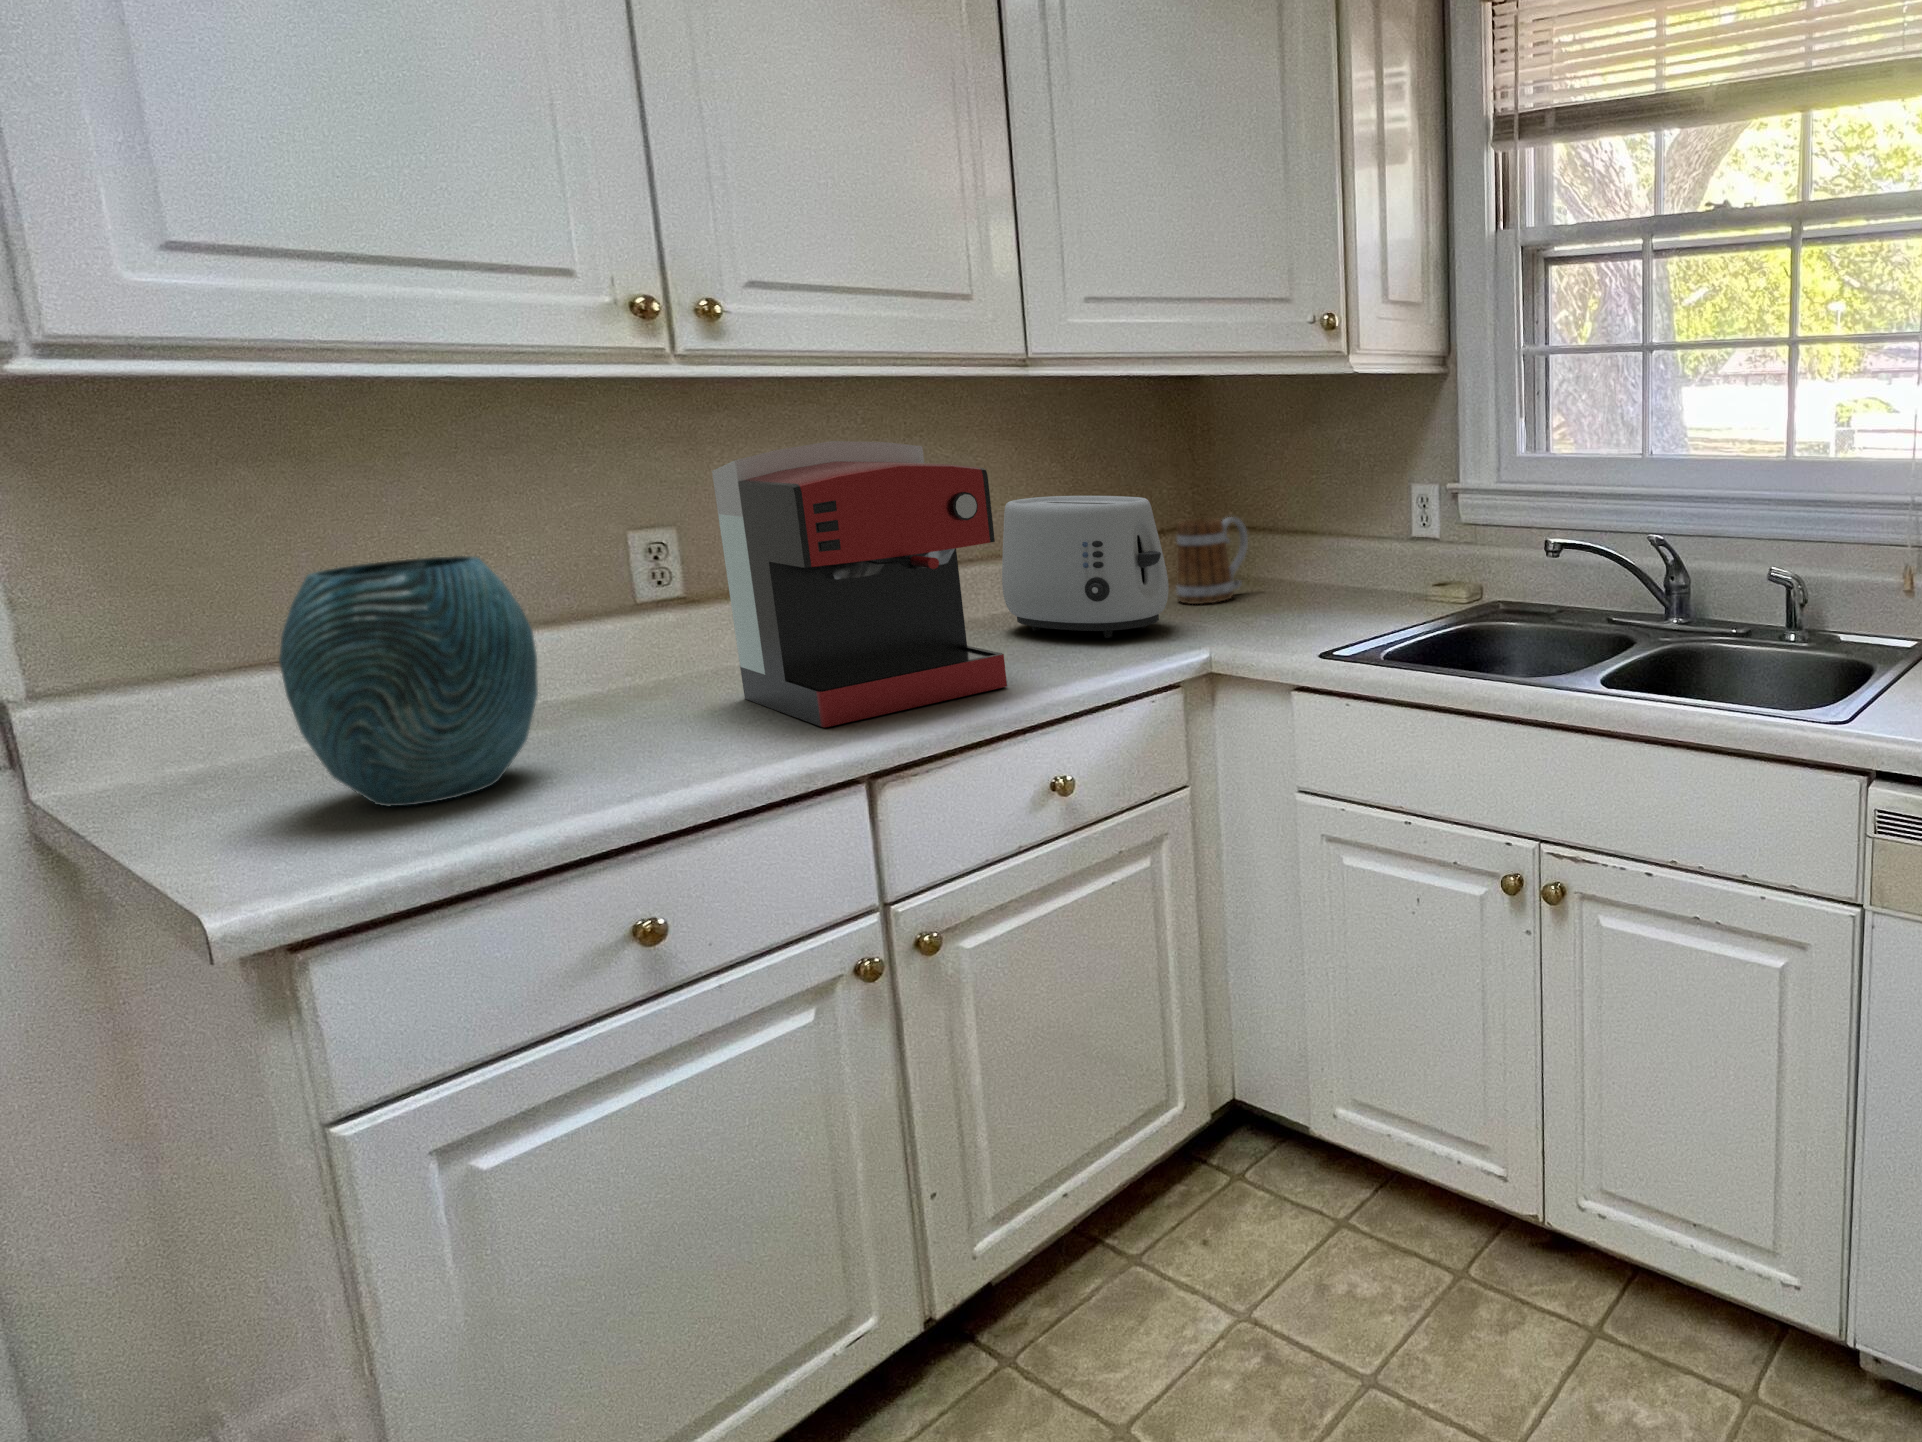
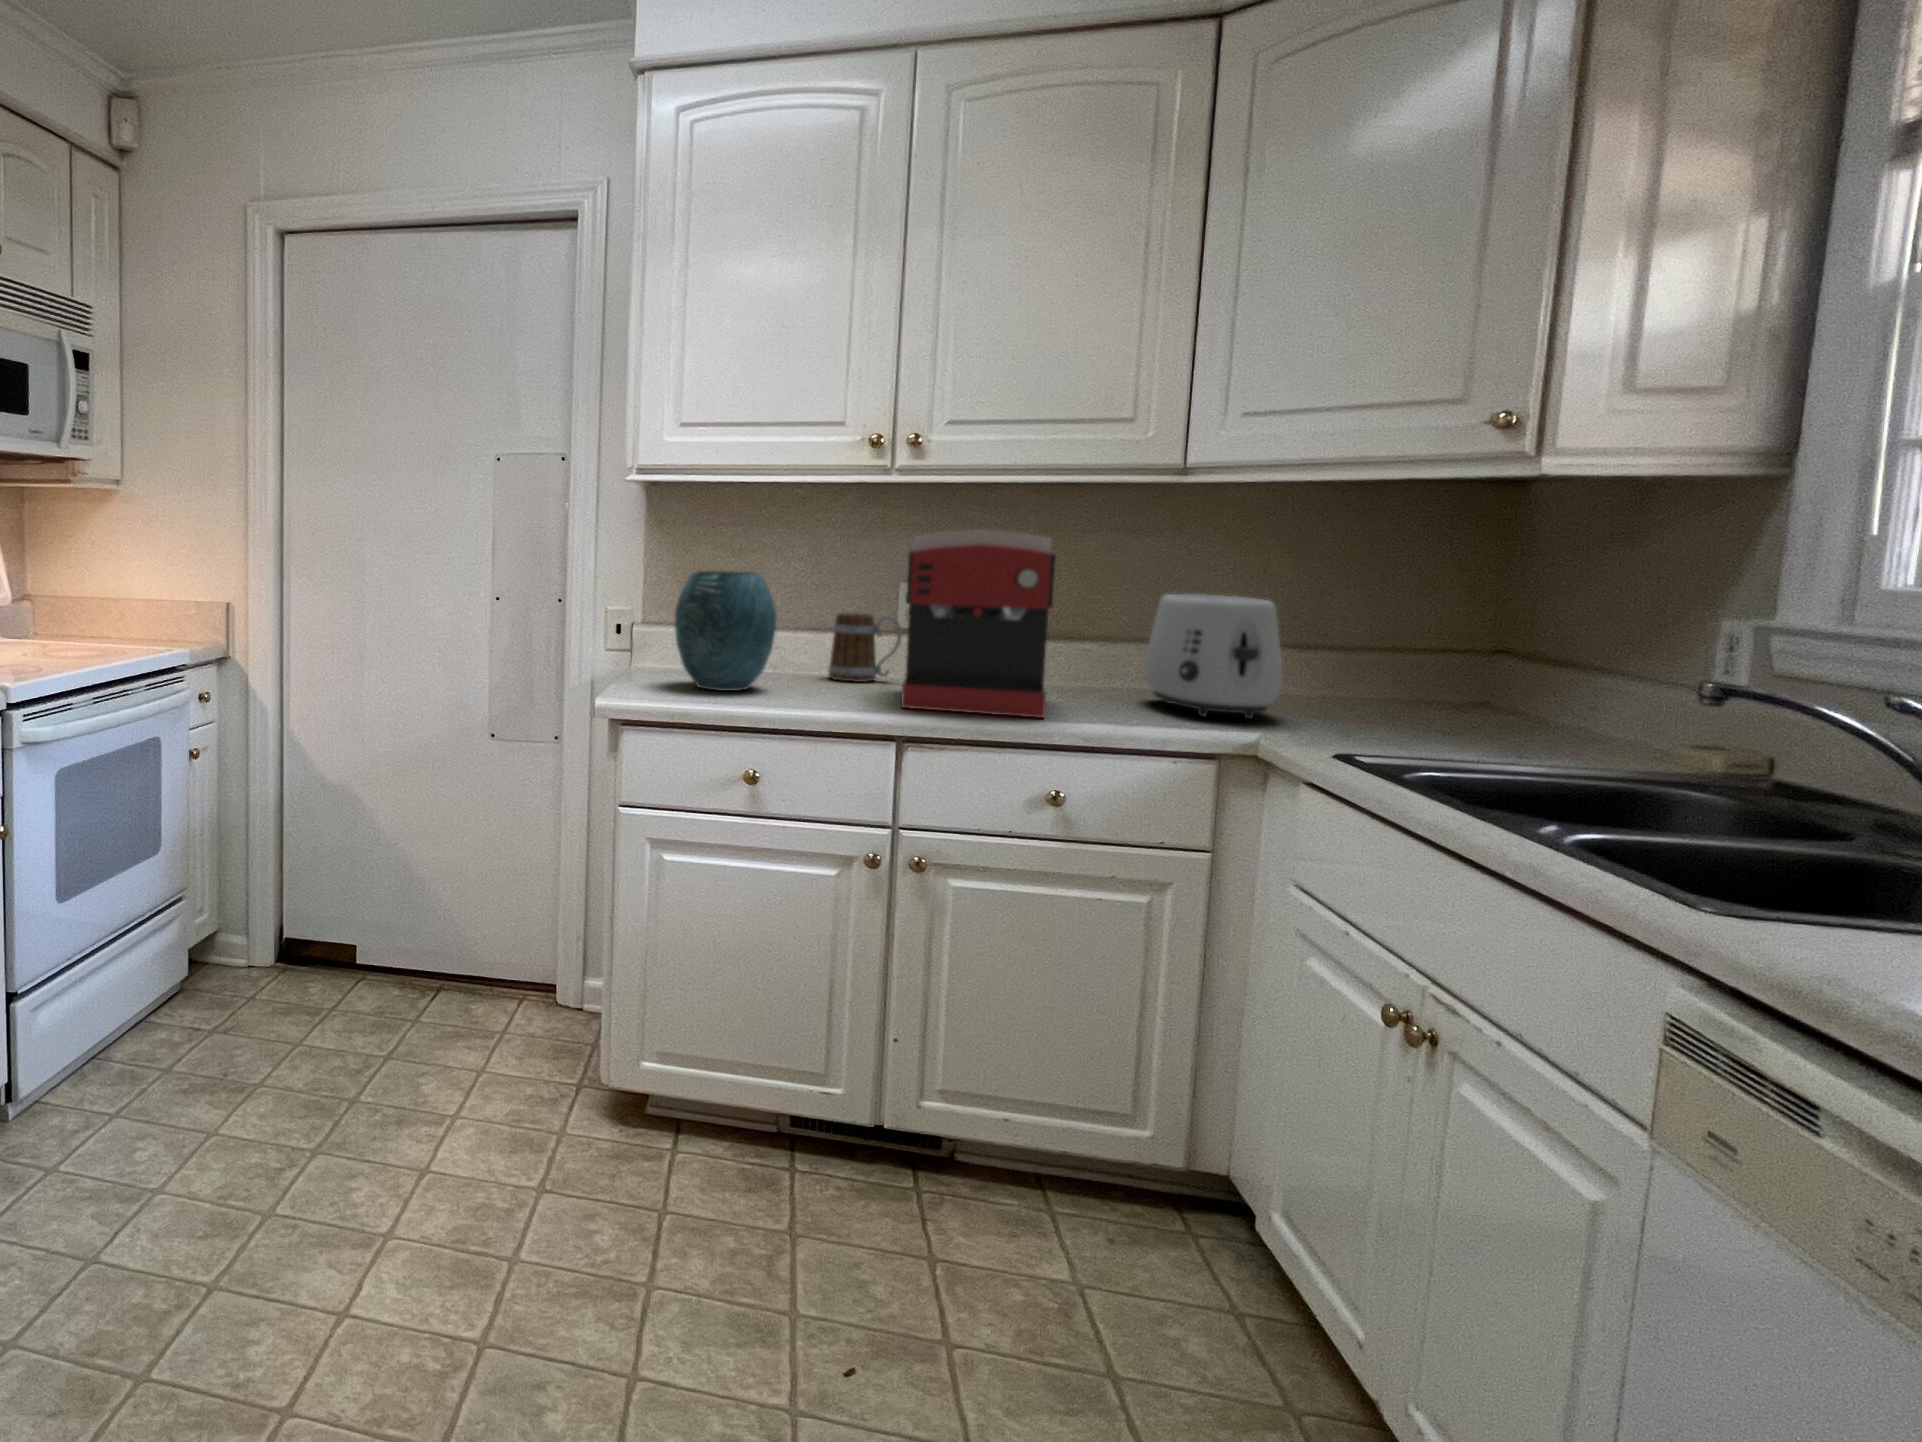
mug: present [1177,517,1248,604] -> present [828,613,902,682]

